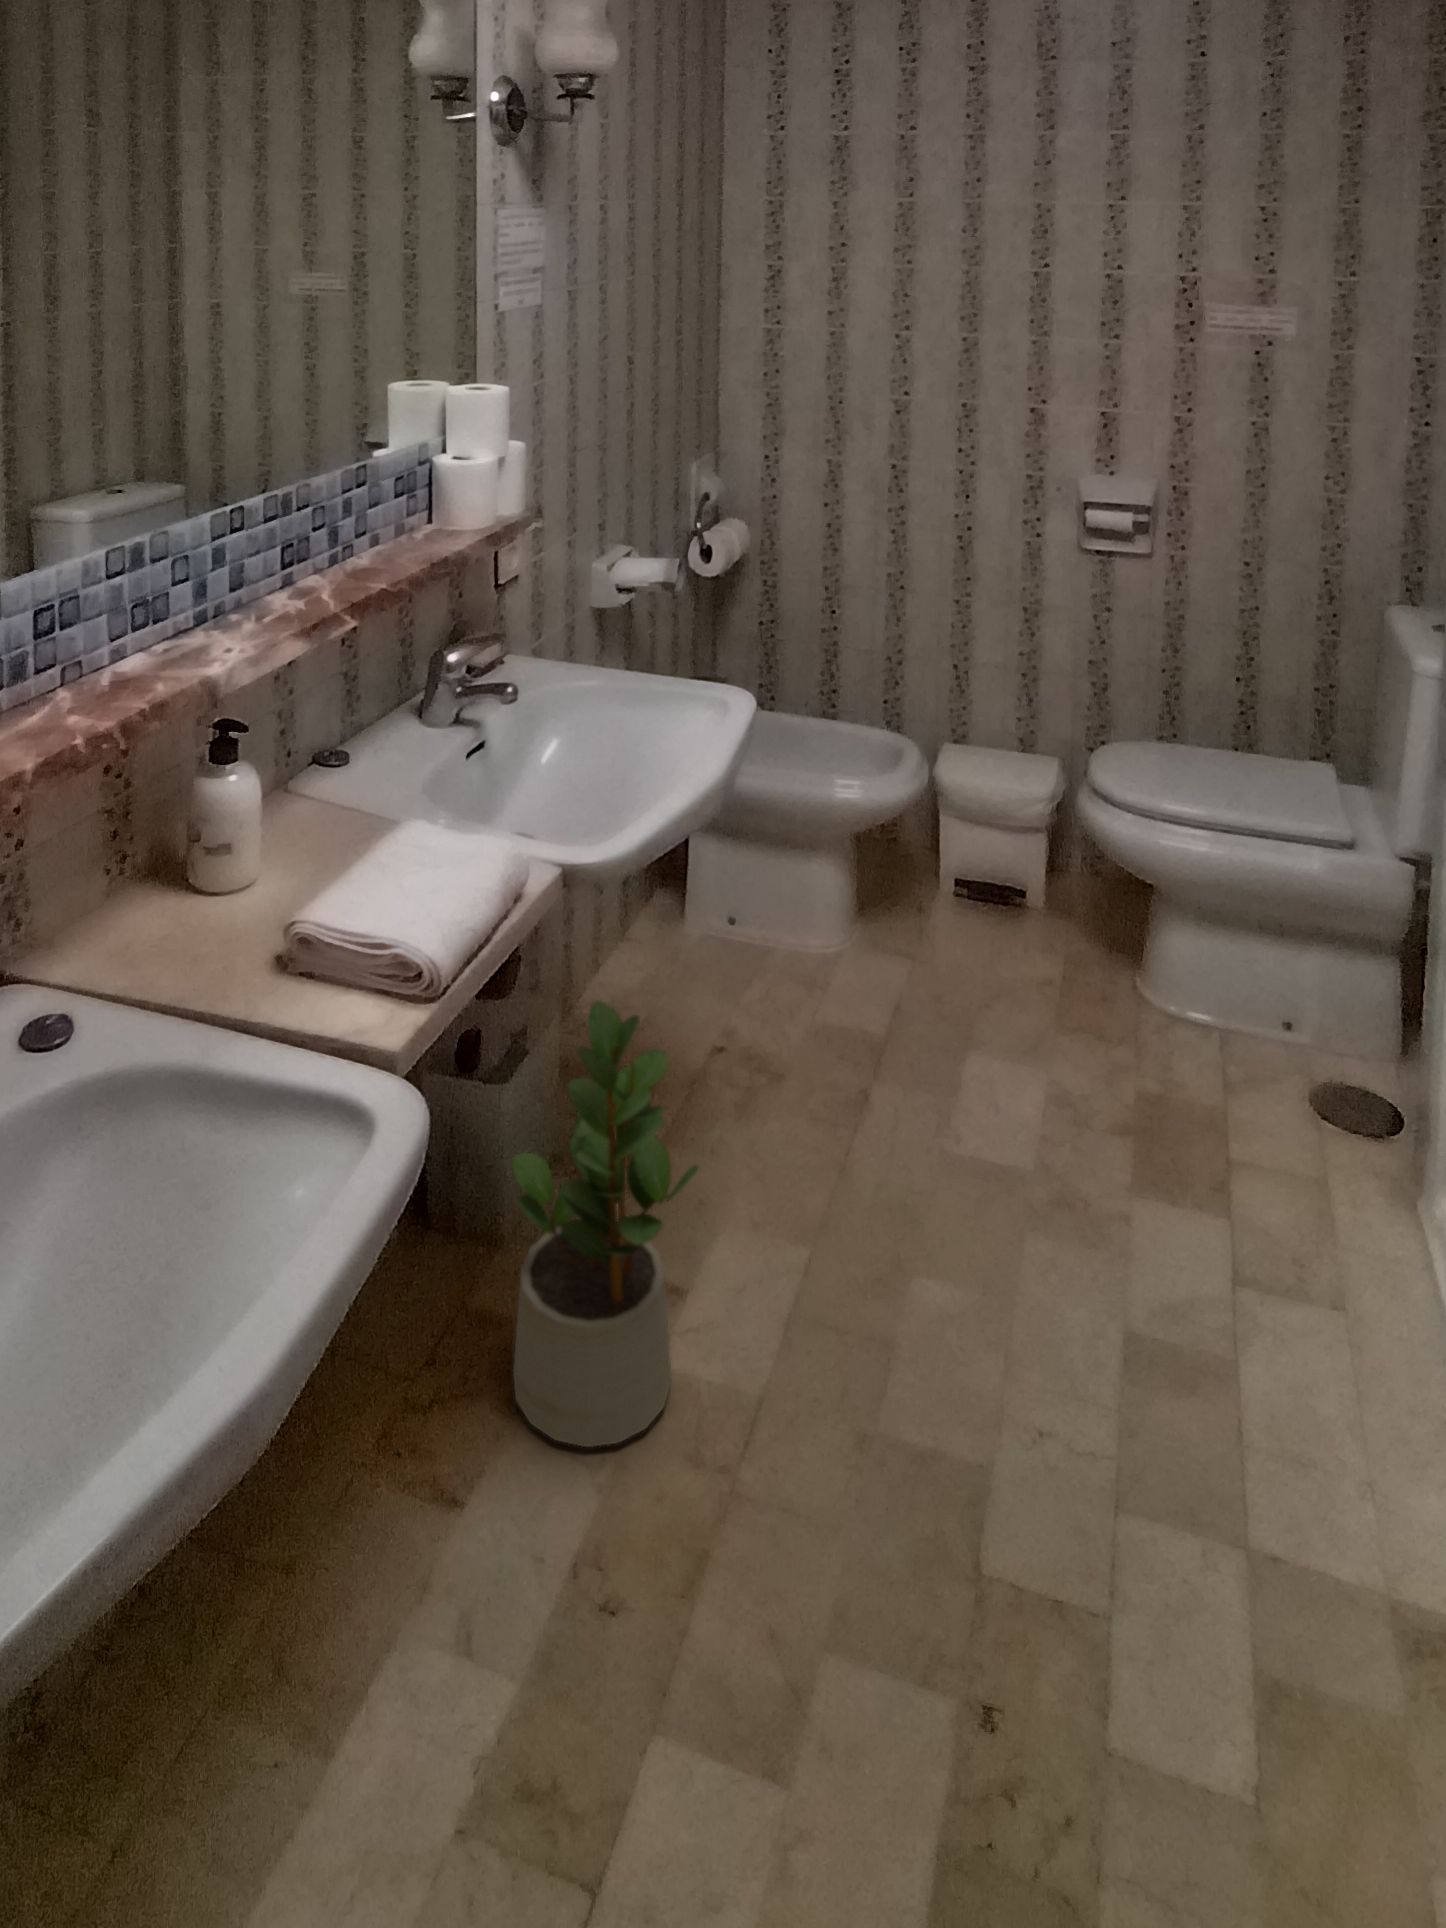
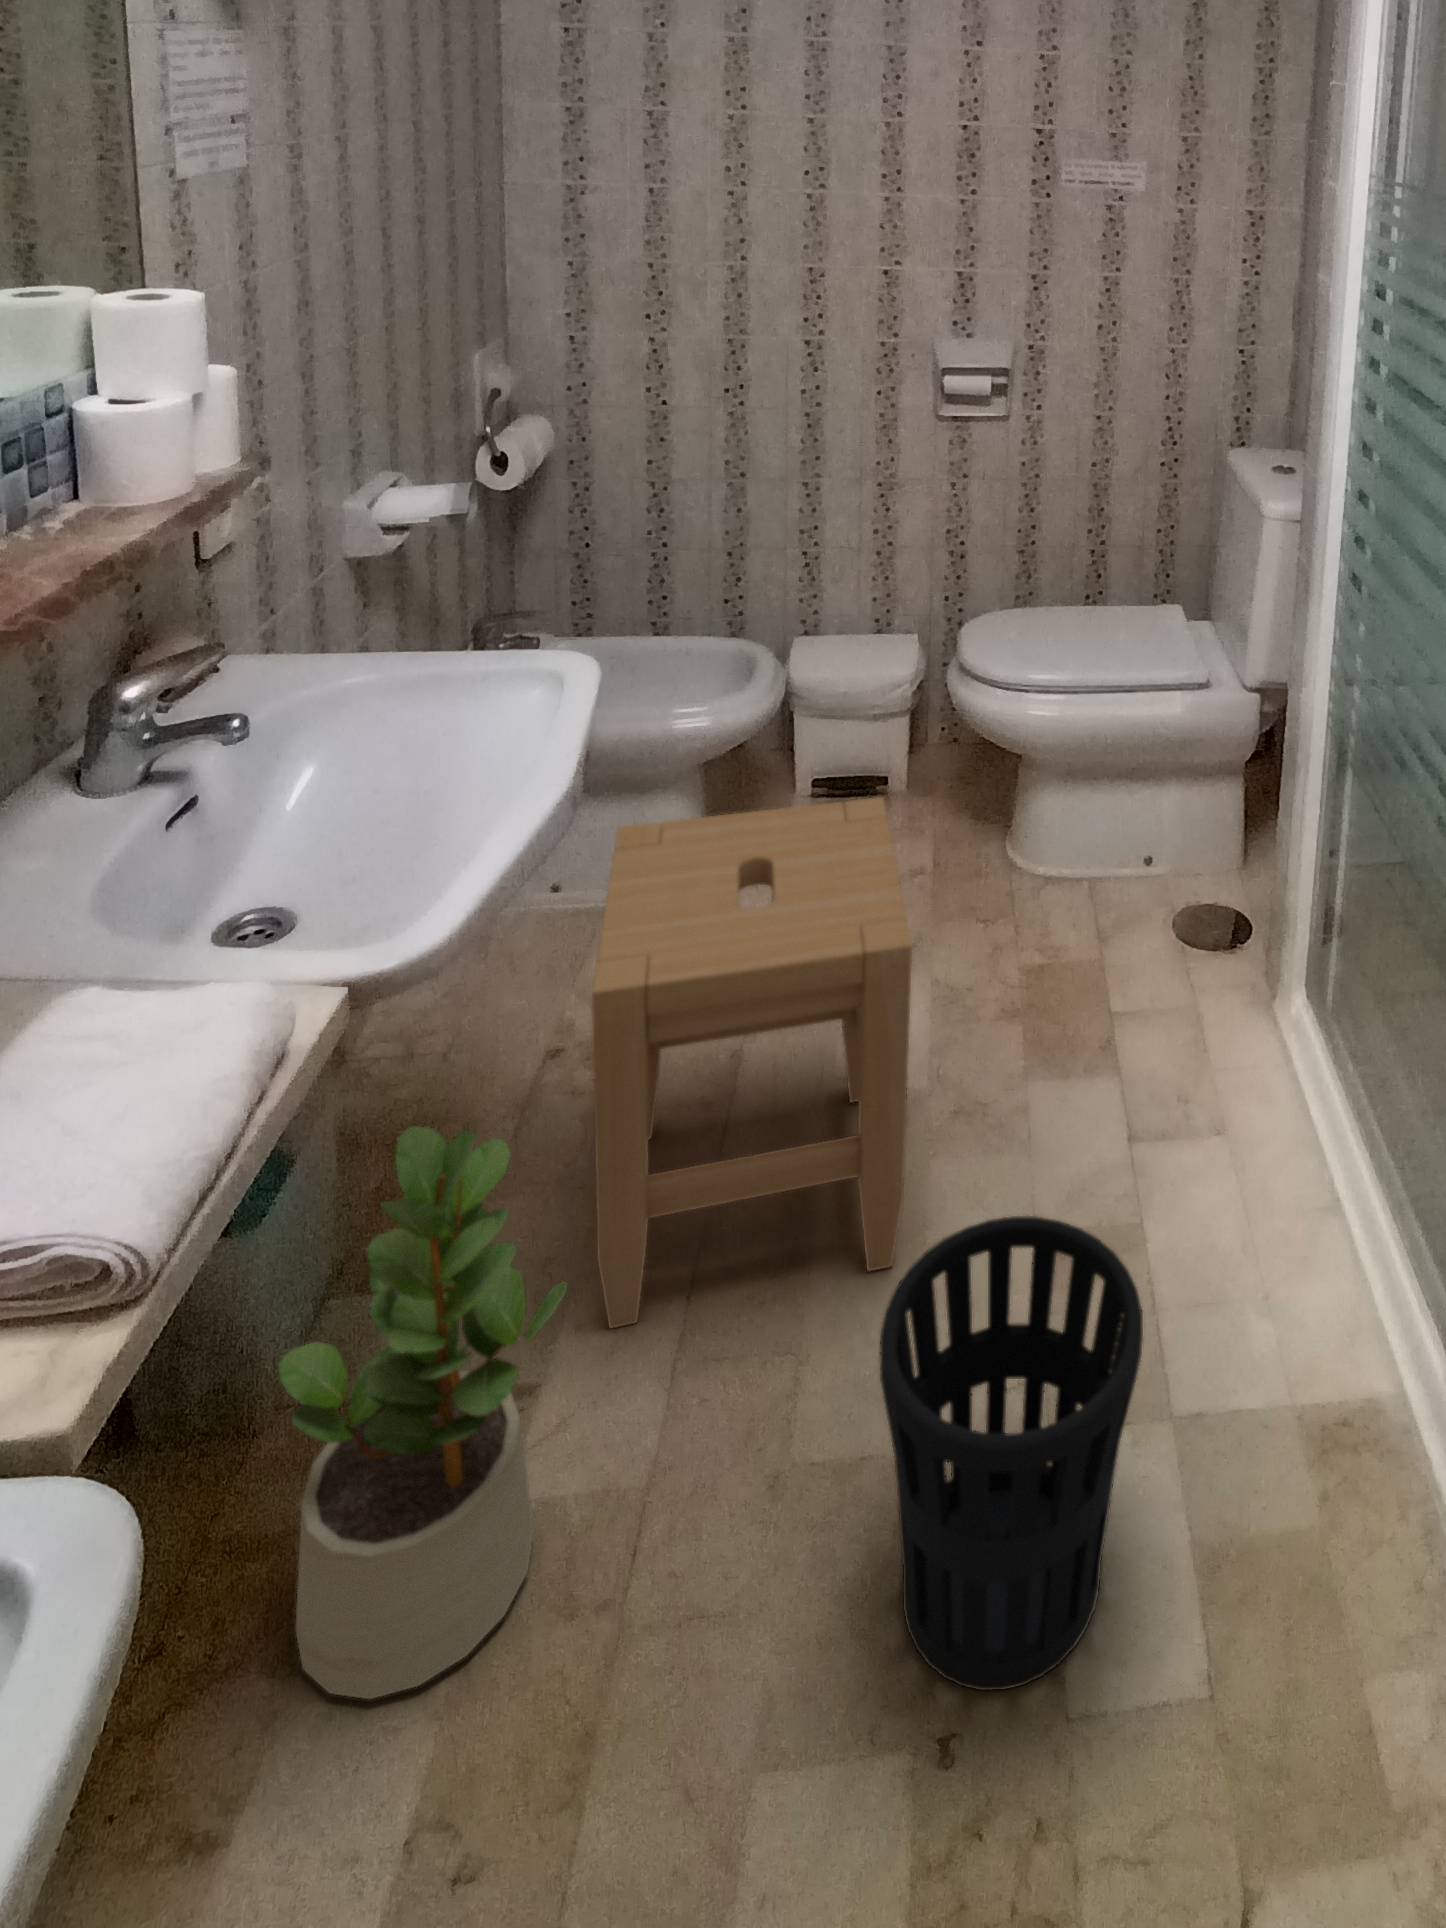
stool: none [732,846,994,1304] -> present [592,797,912,1328]
wastebasket: none [932,1245,1180,1691] -> present [880,1216,1143,1690]

